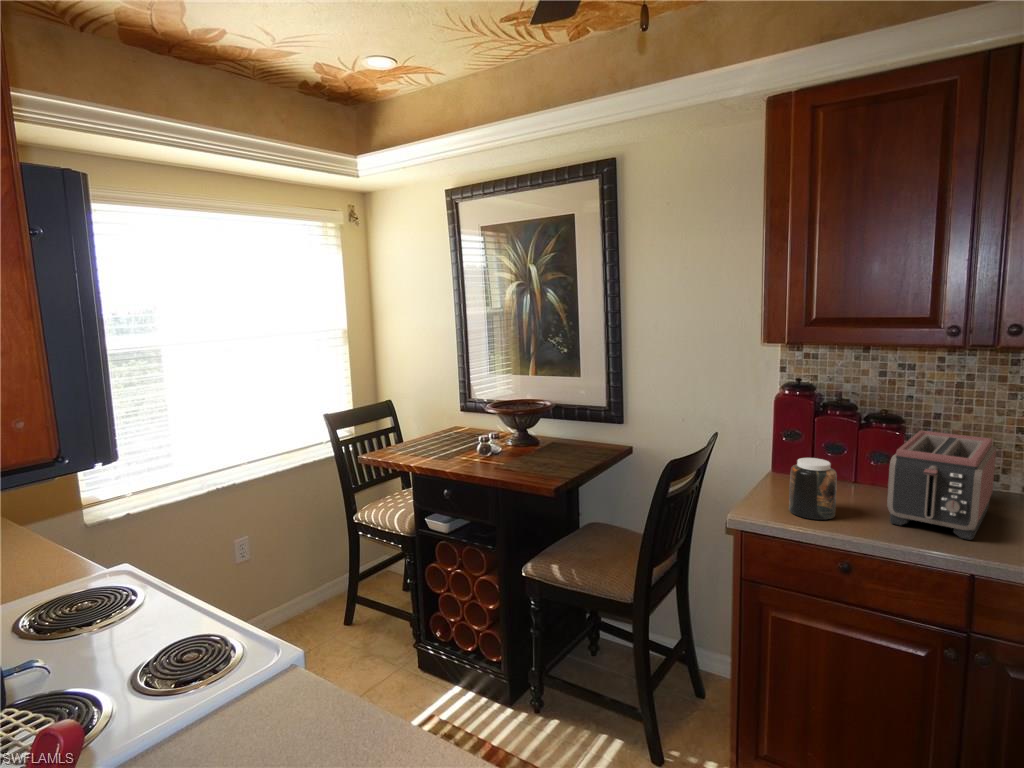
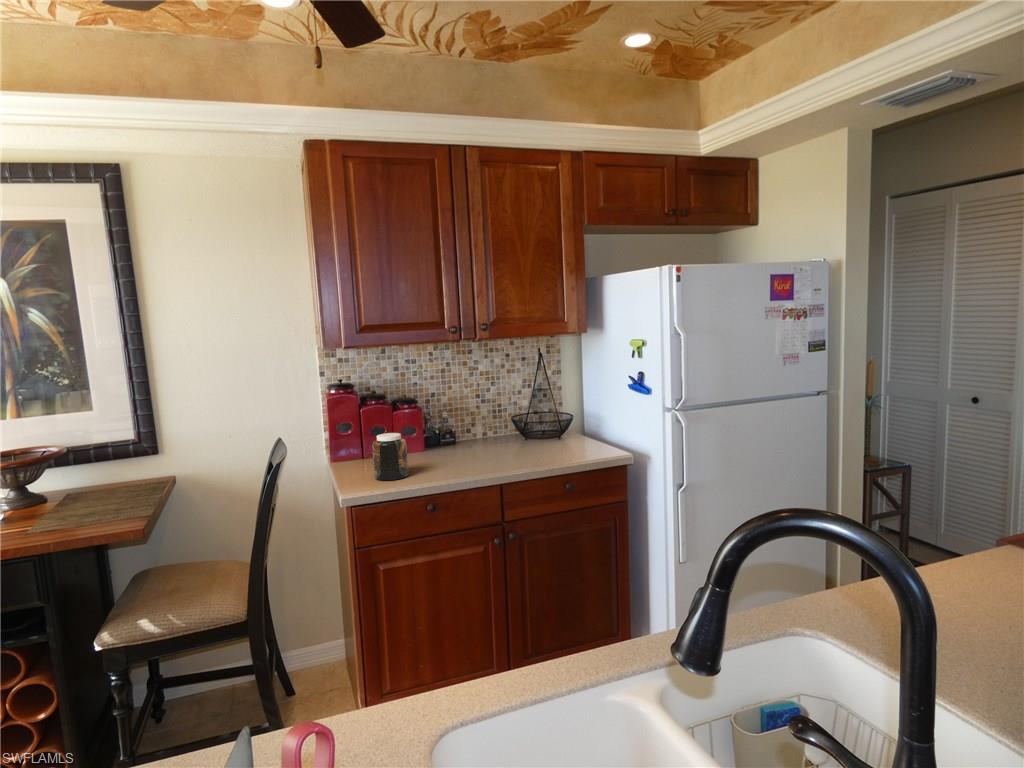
toaster: present [887,430,996,540] -> none [433,401,491,468]

